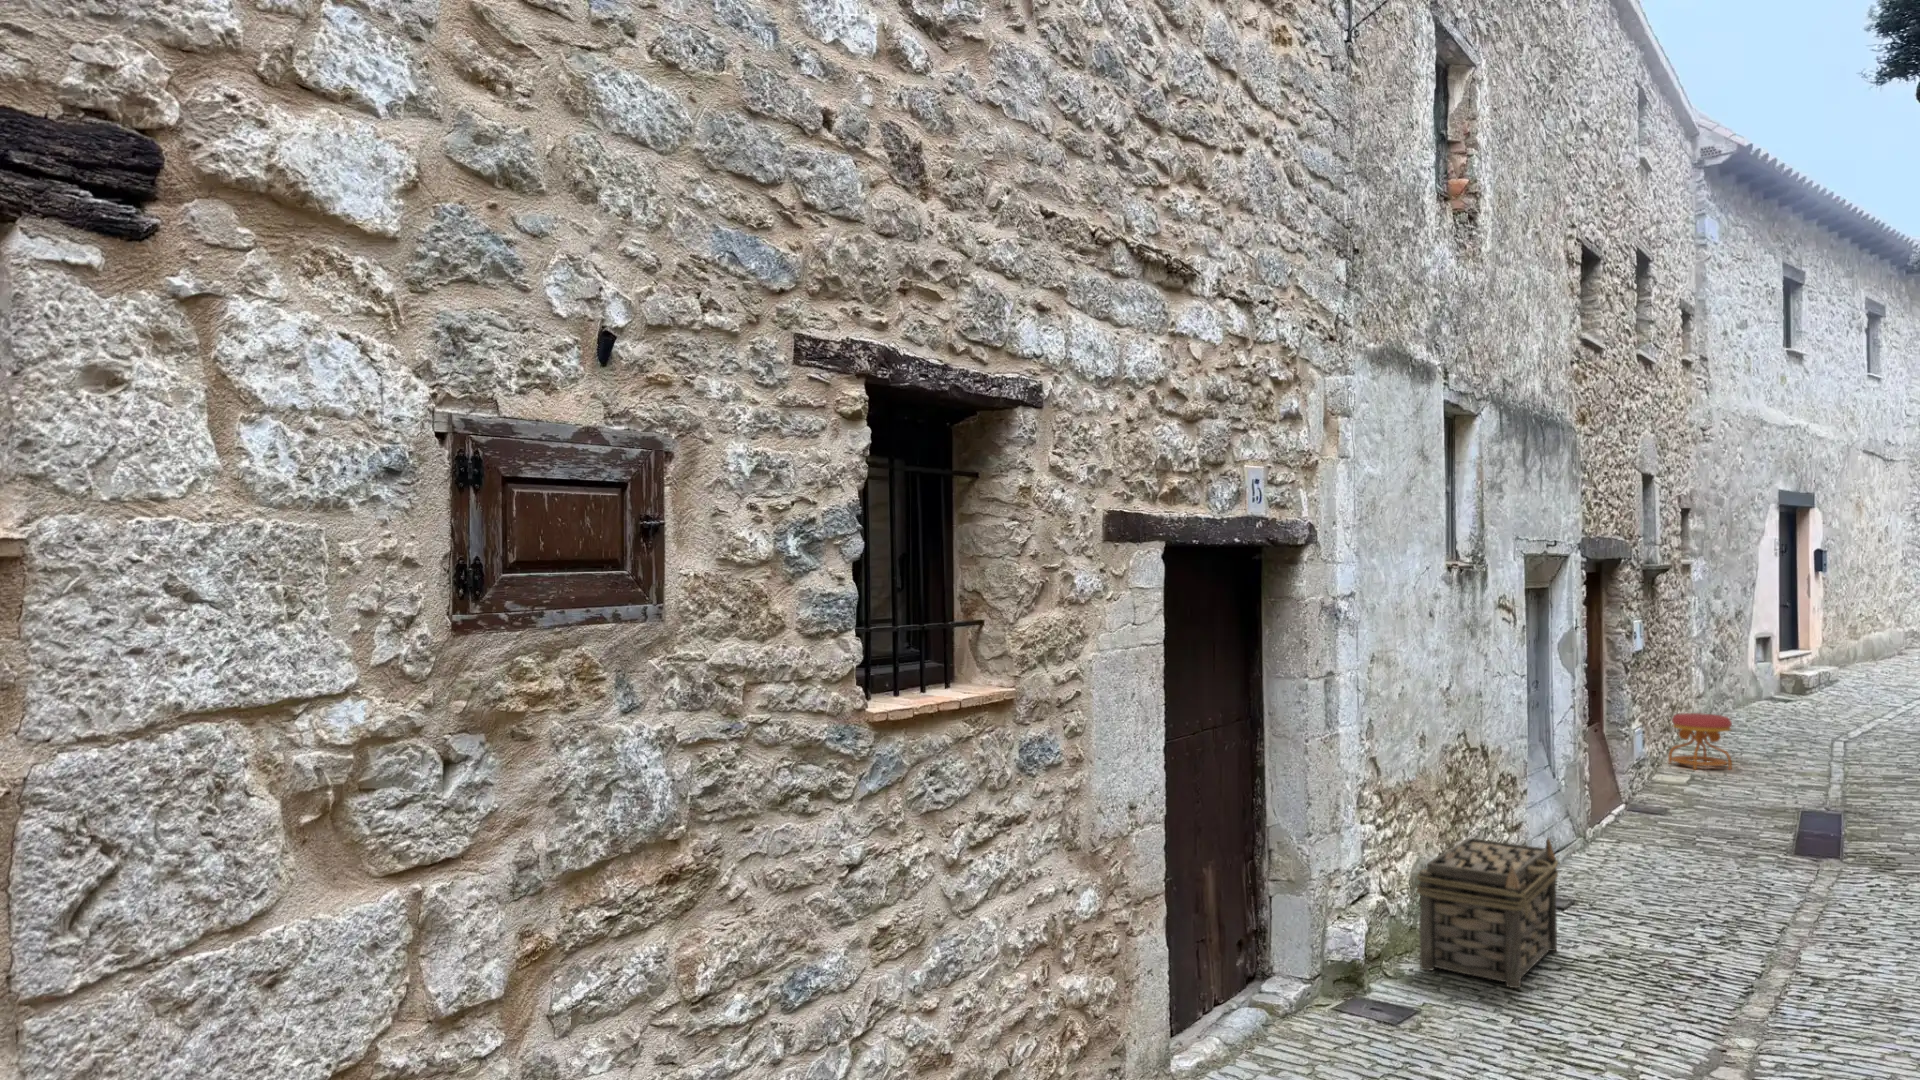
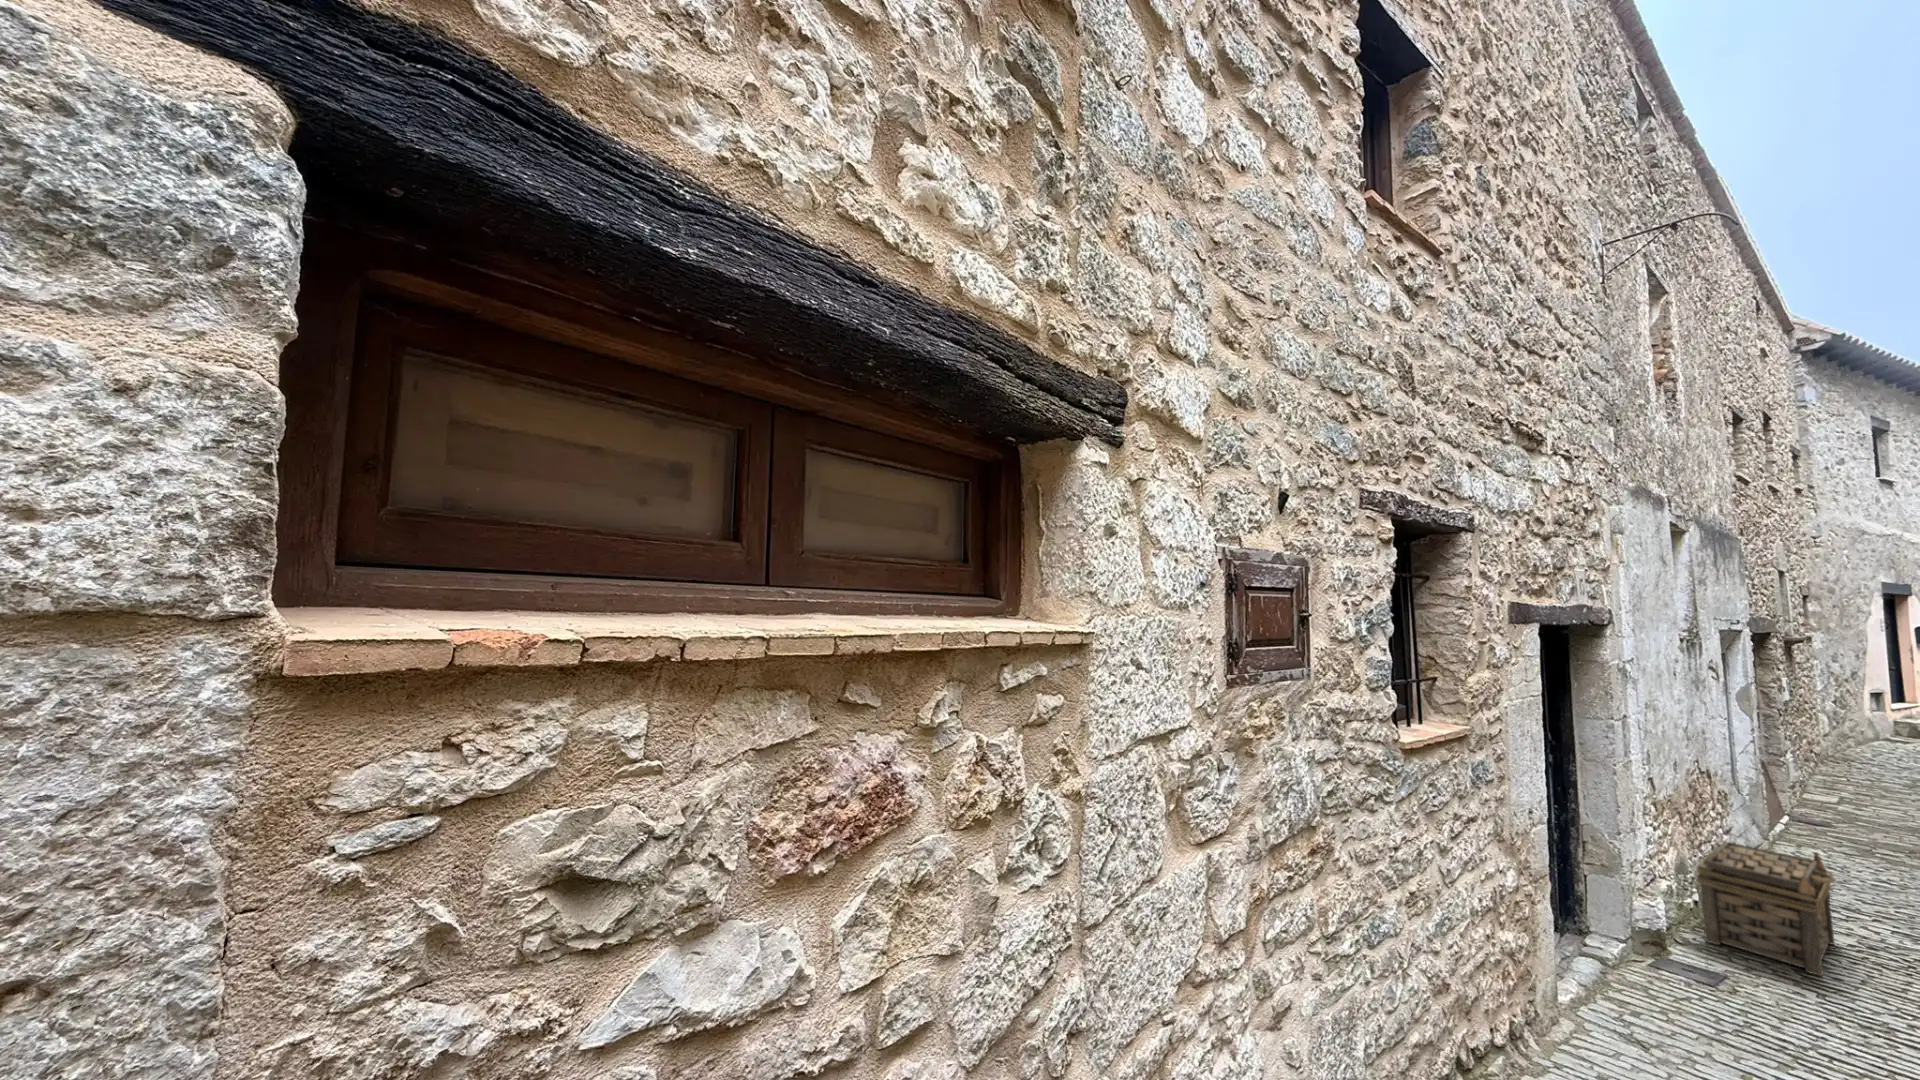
stool: present [1668,713,1732,770] -> none [1820,748,1893,796]

